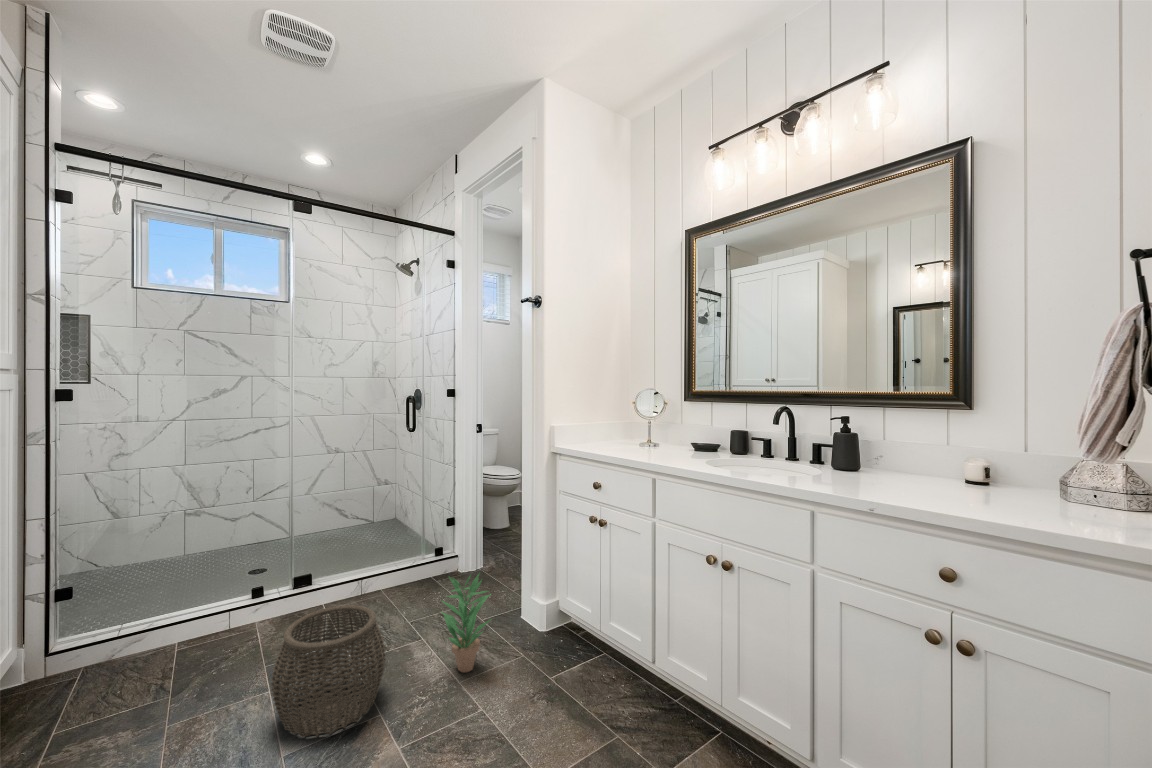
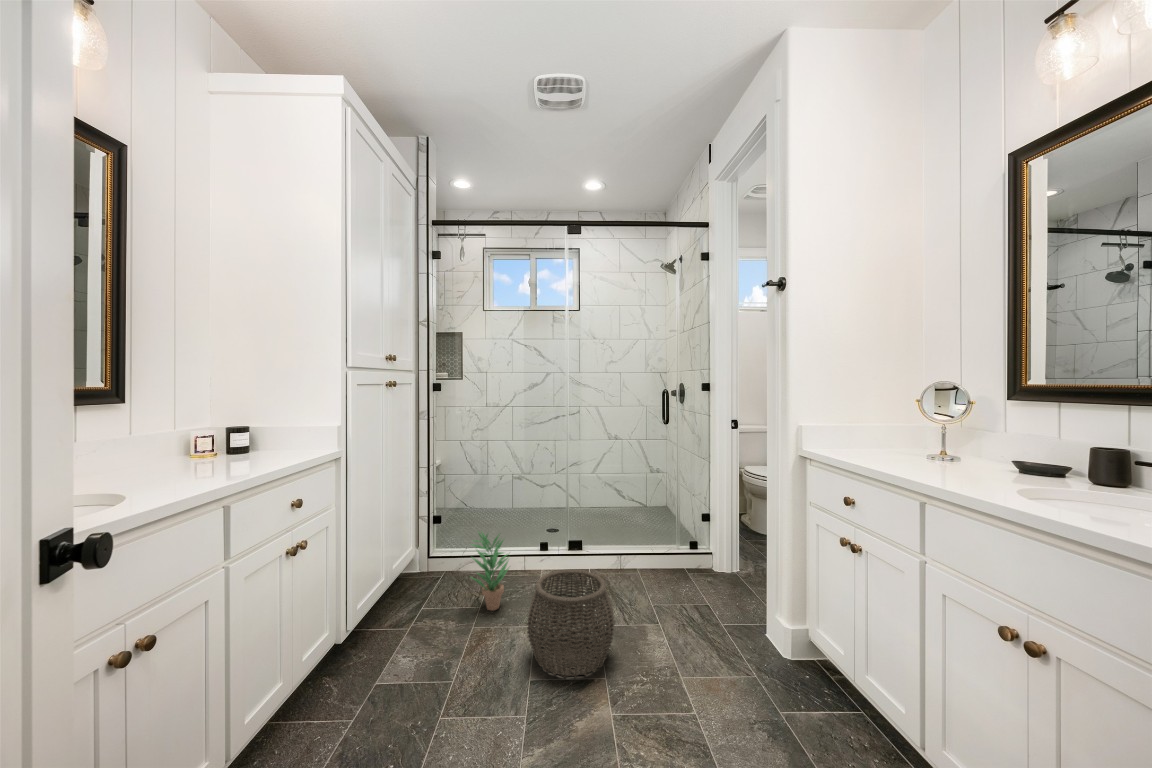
potted plant: present [442,575,491,672] -> present [472,533,508,611]

